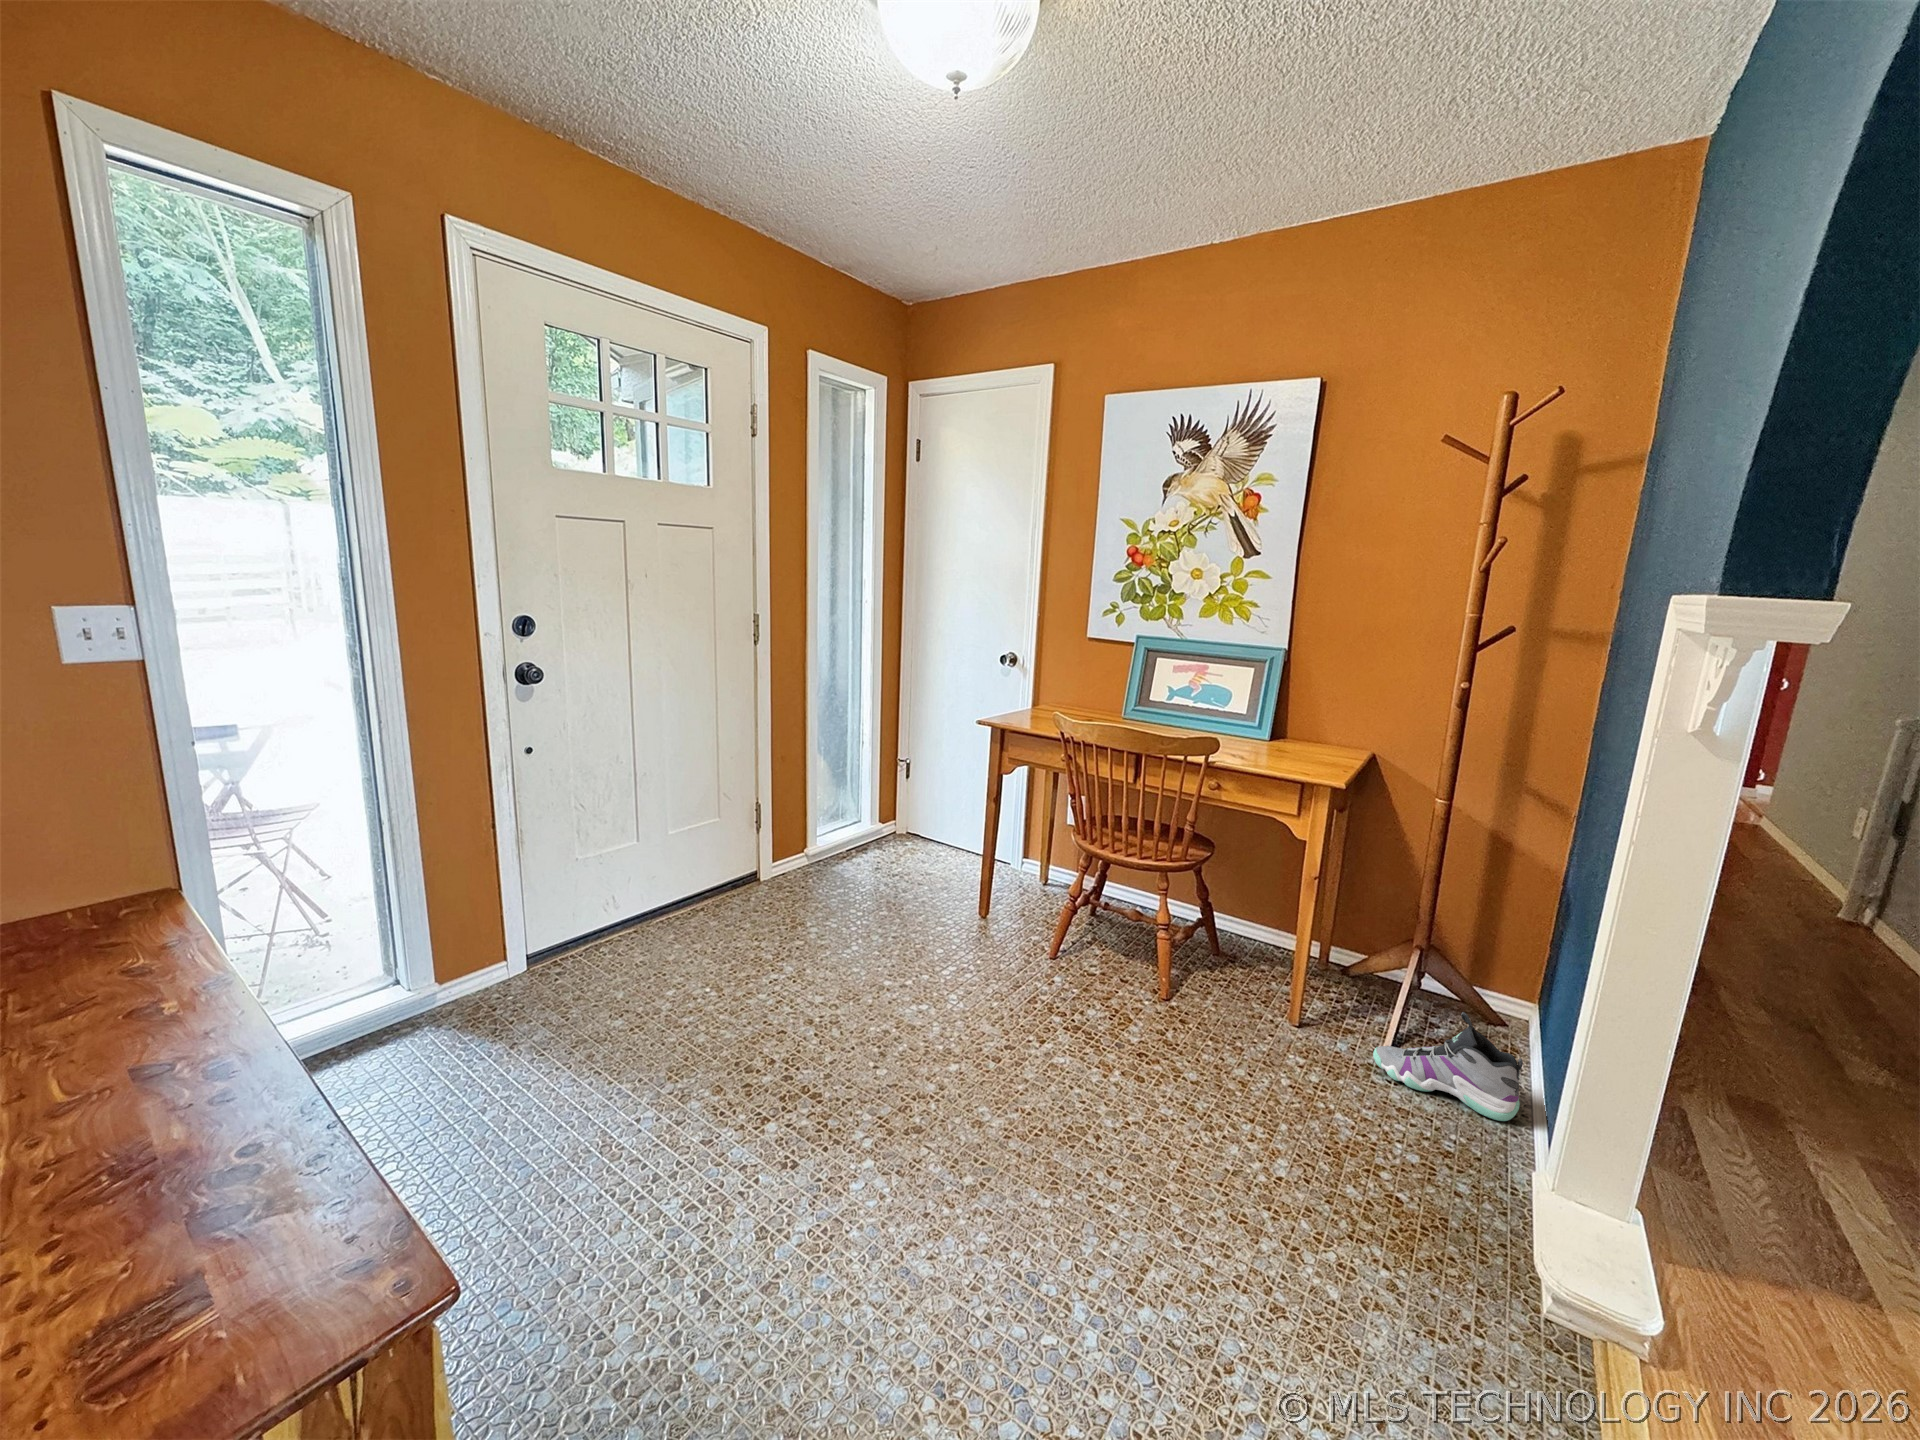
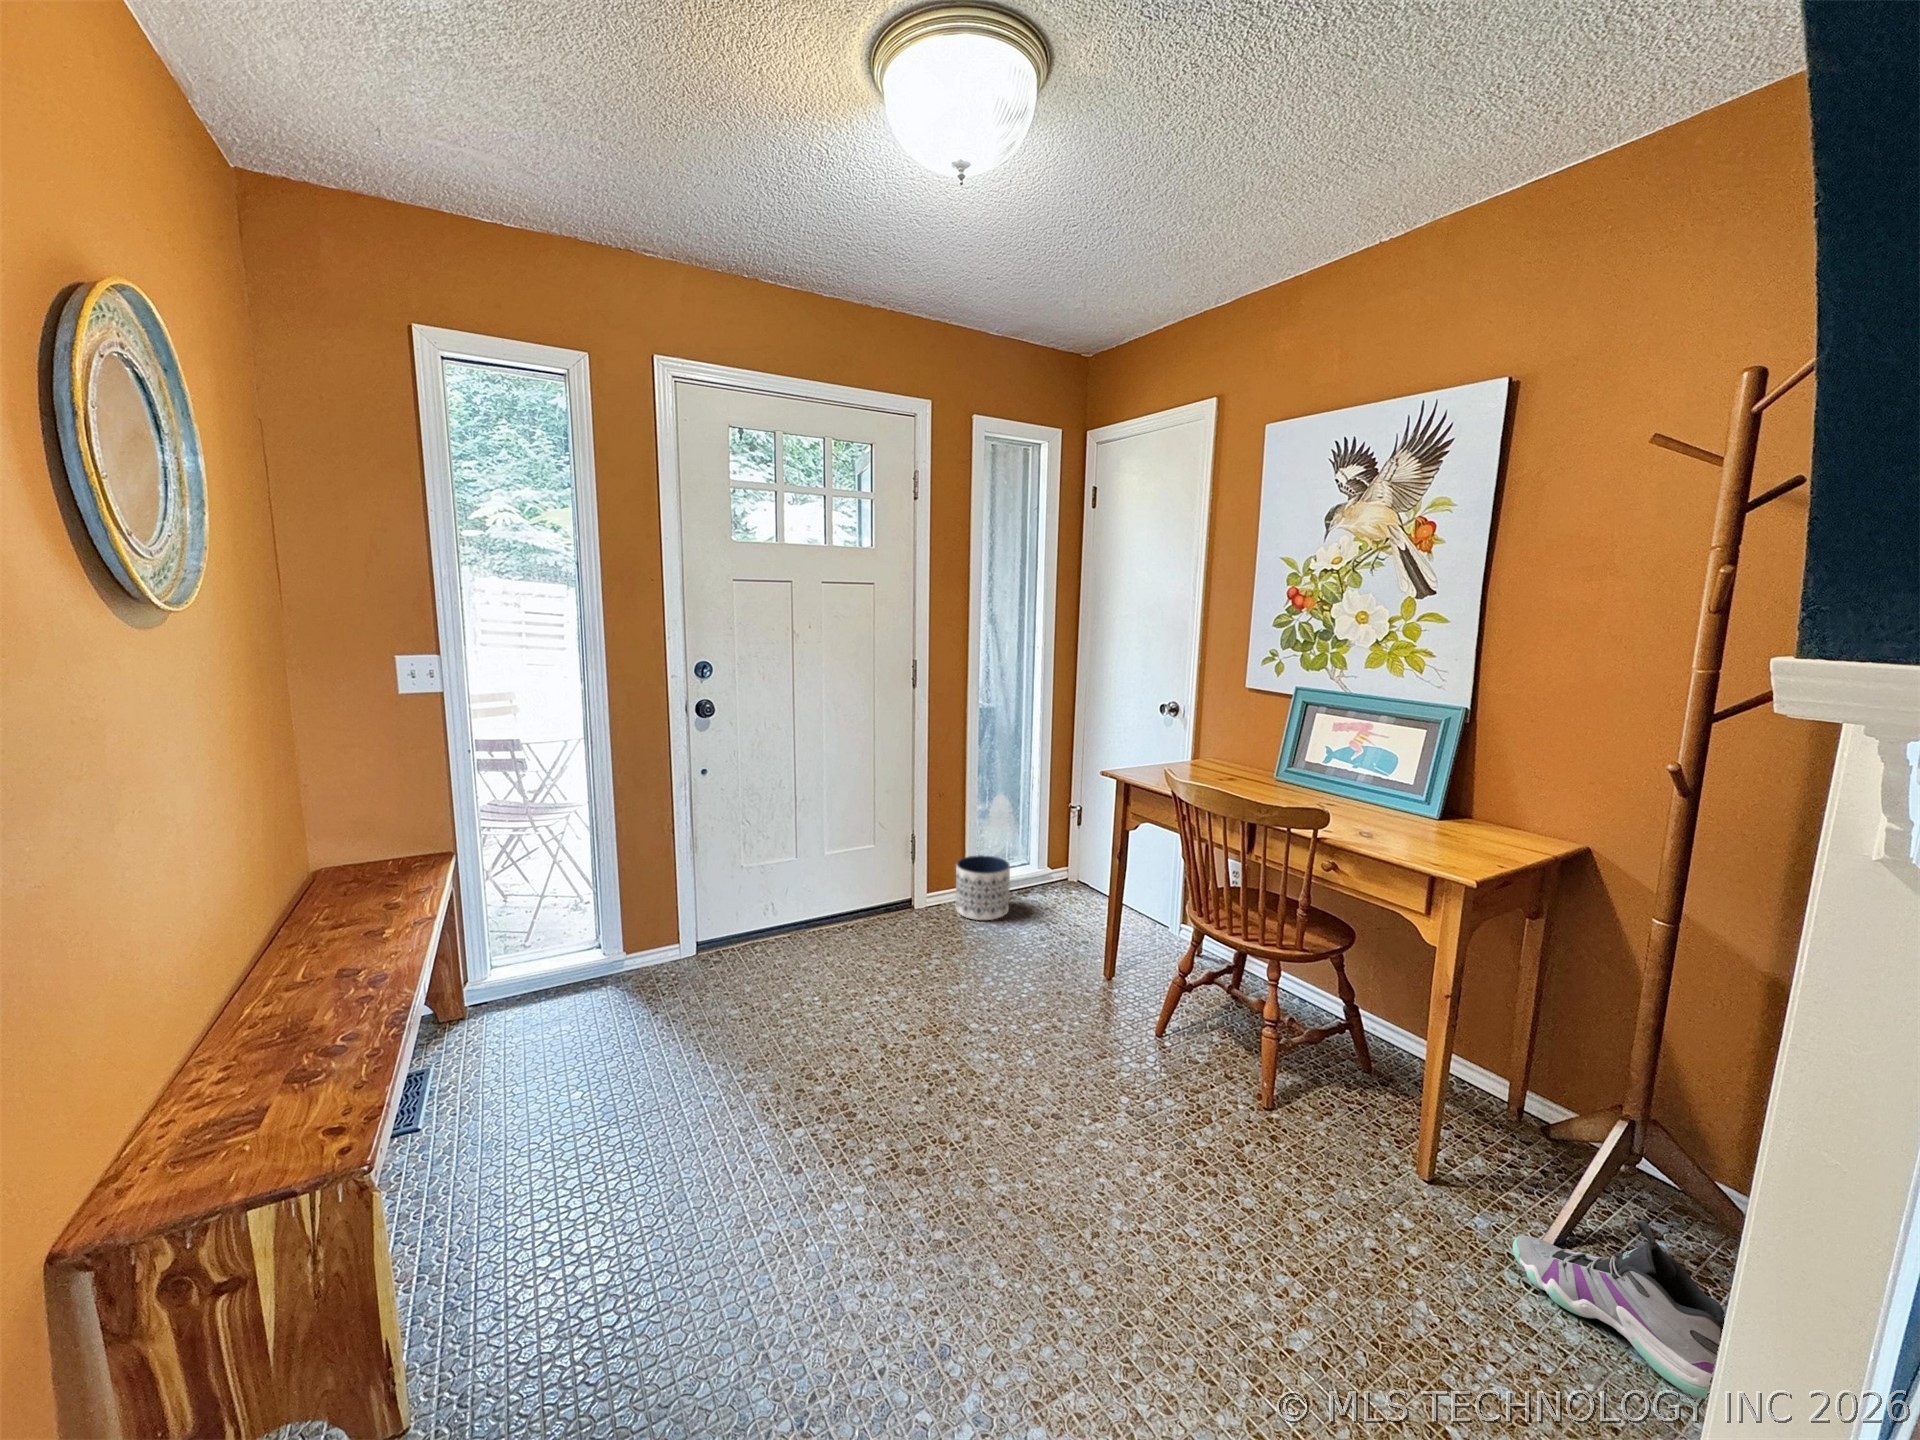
planter: none [804,818,861,884] -> present [956,855,1010,920]

